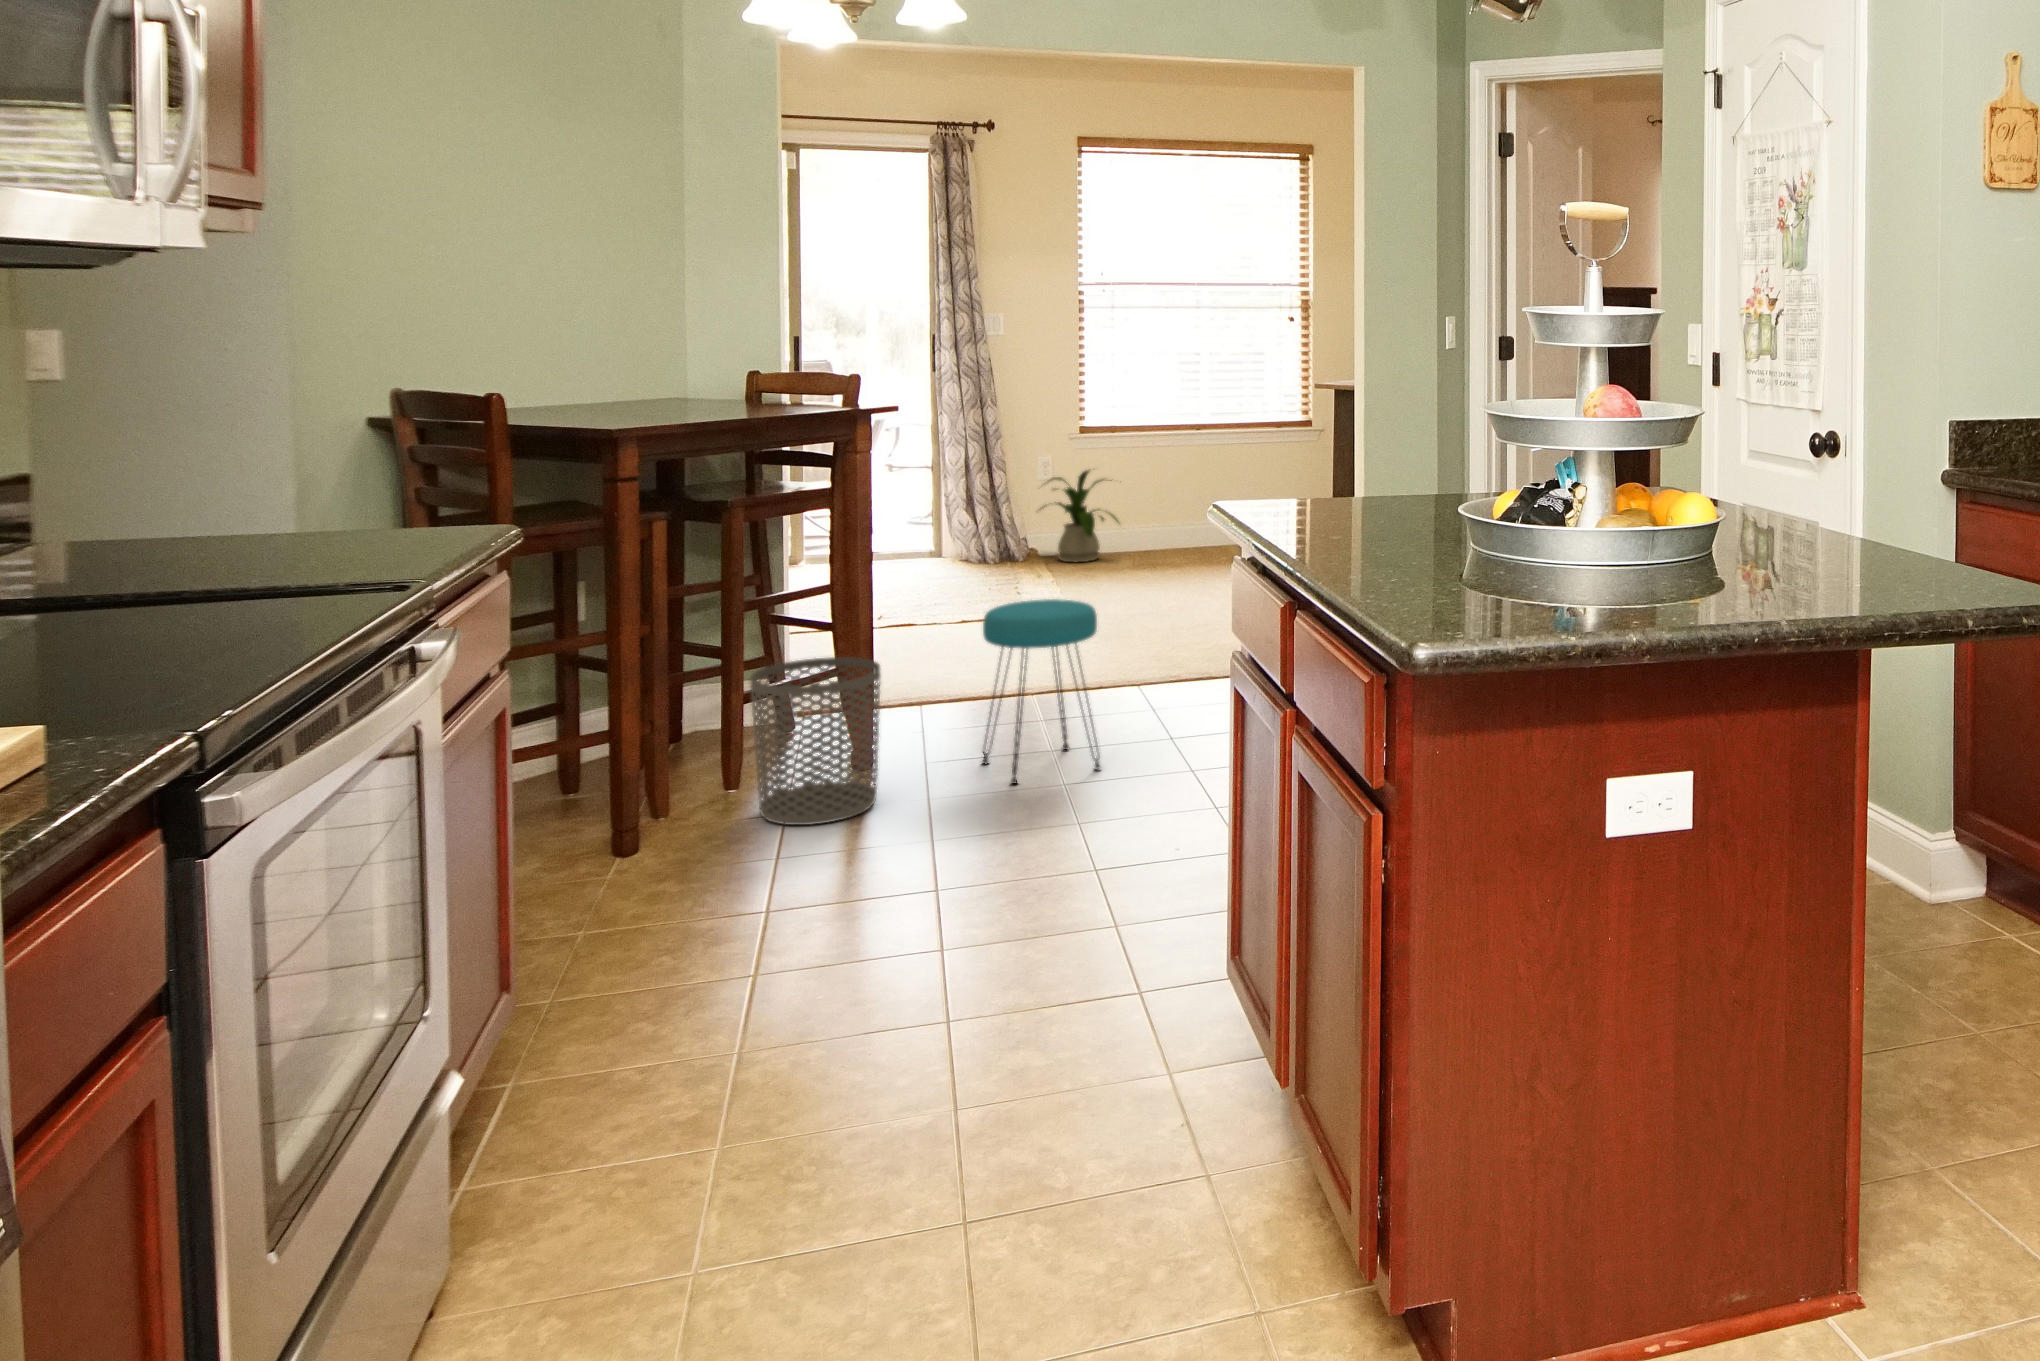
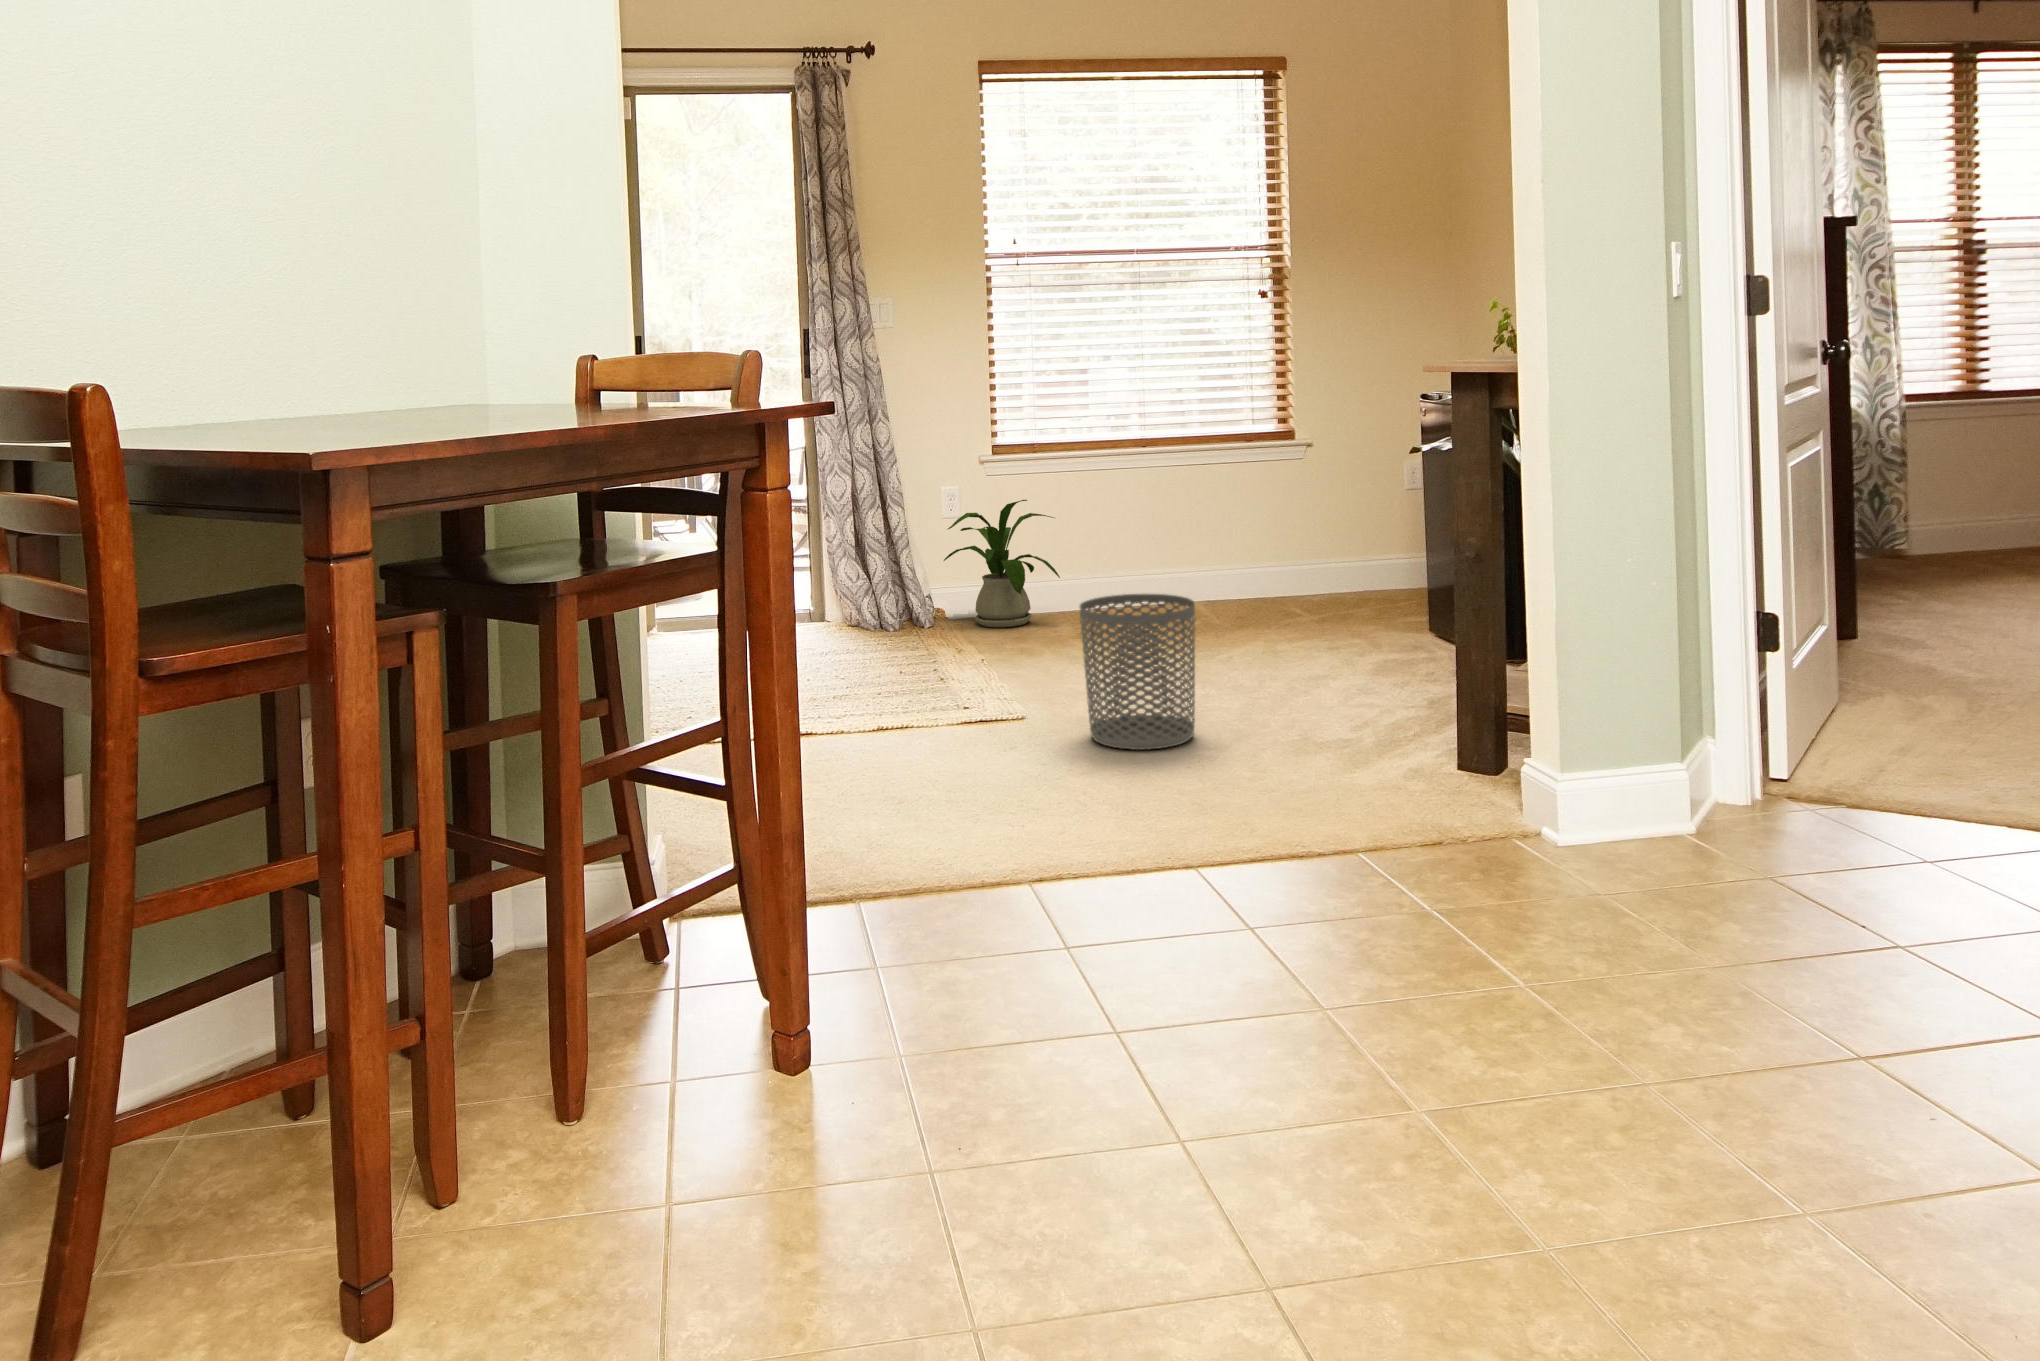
stool: present [982,599,1100,784] -> none [1005,750,1239,1128]
waste bin: present [750,657,881,825] -> present [1080,594,1195,750]

